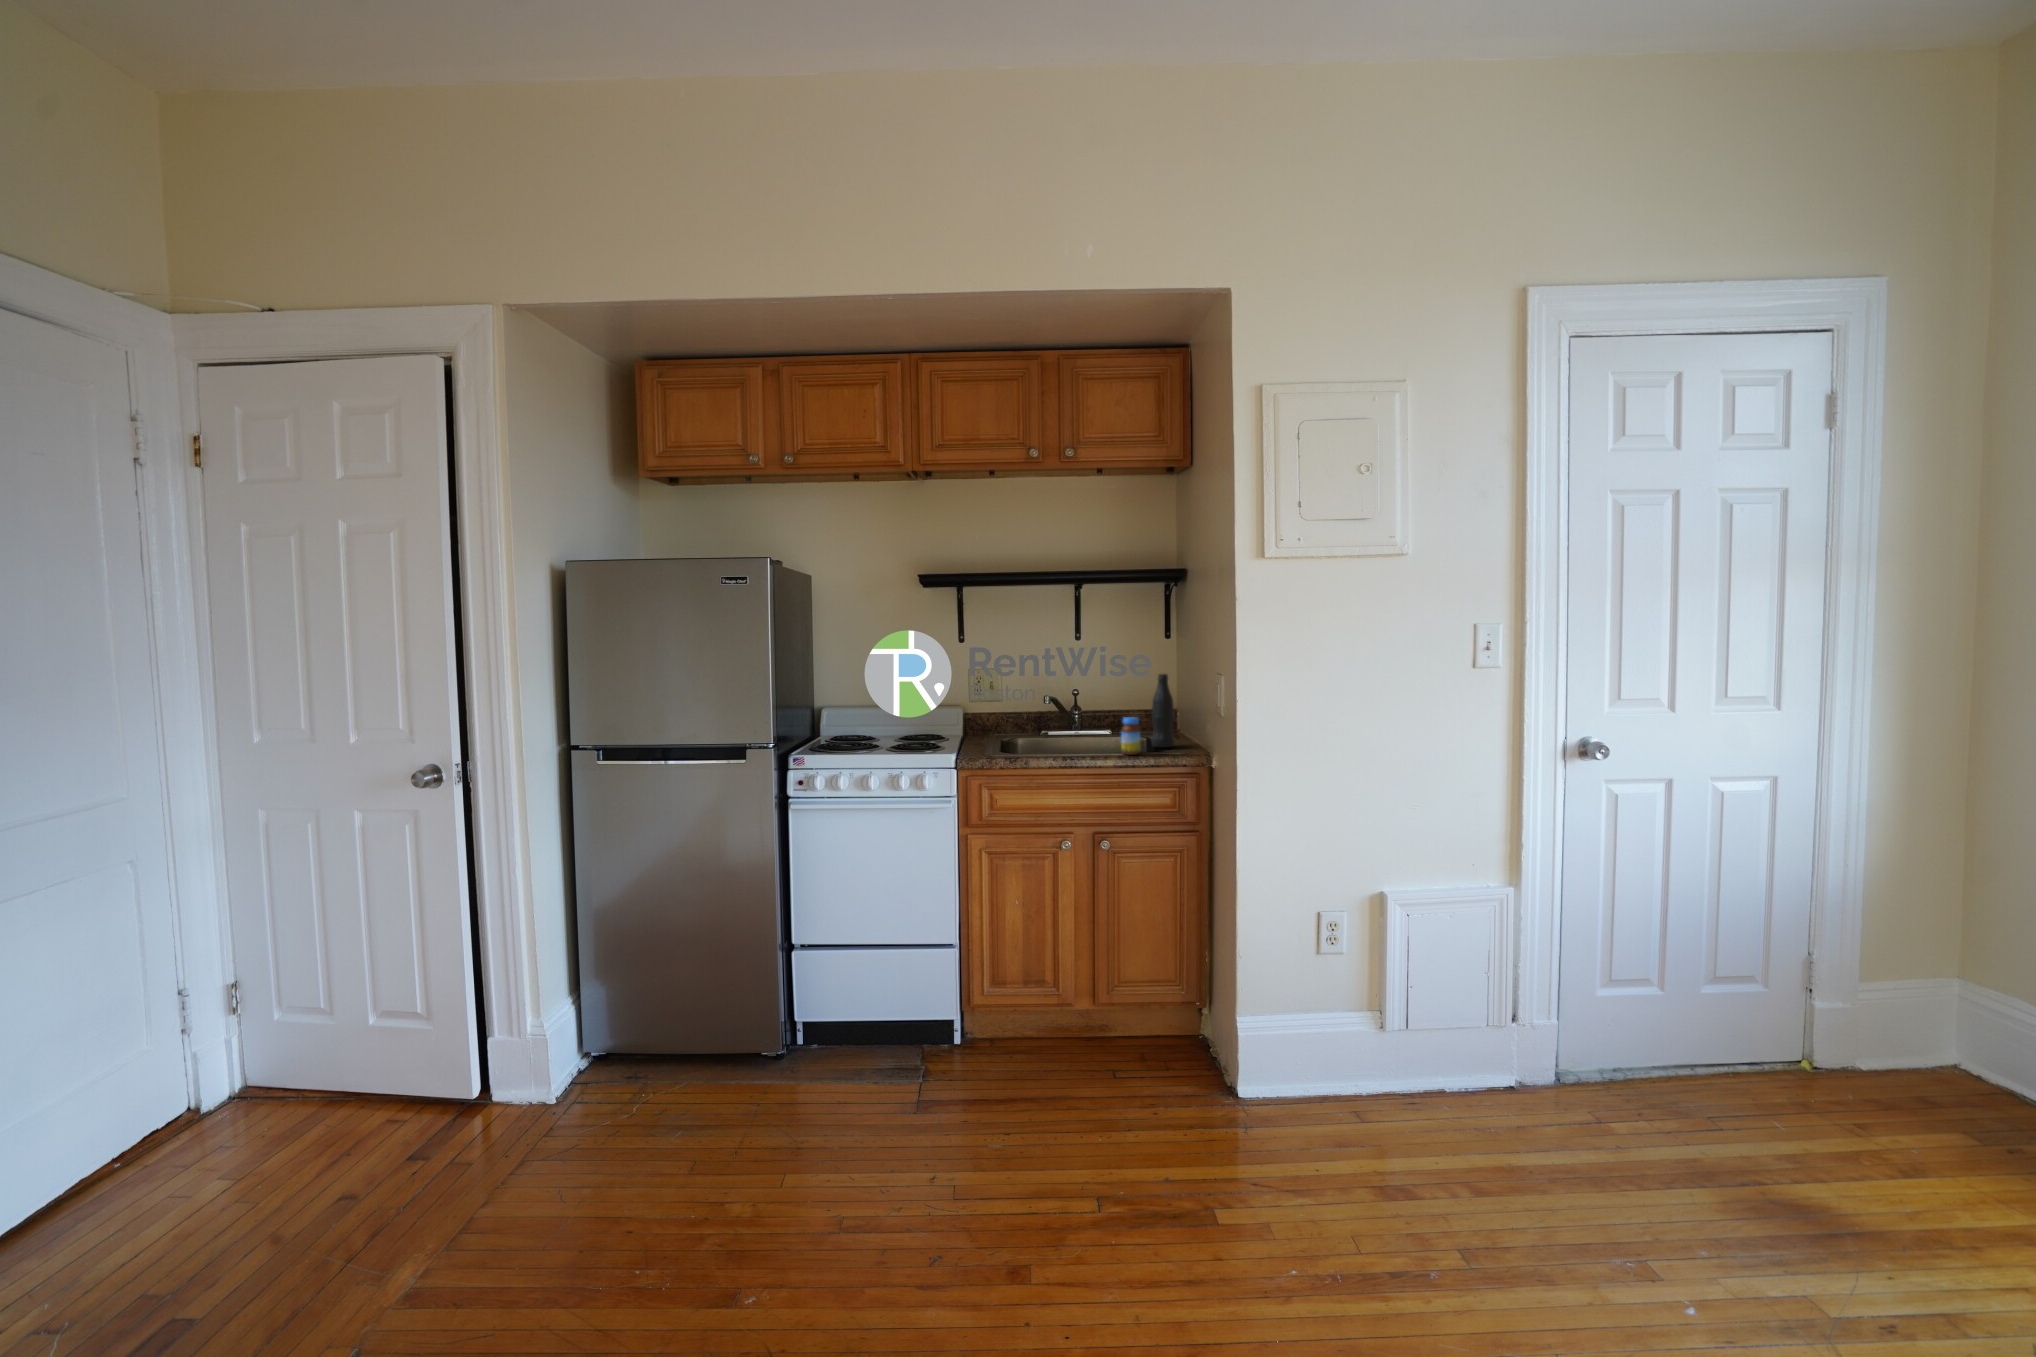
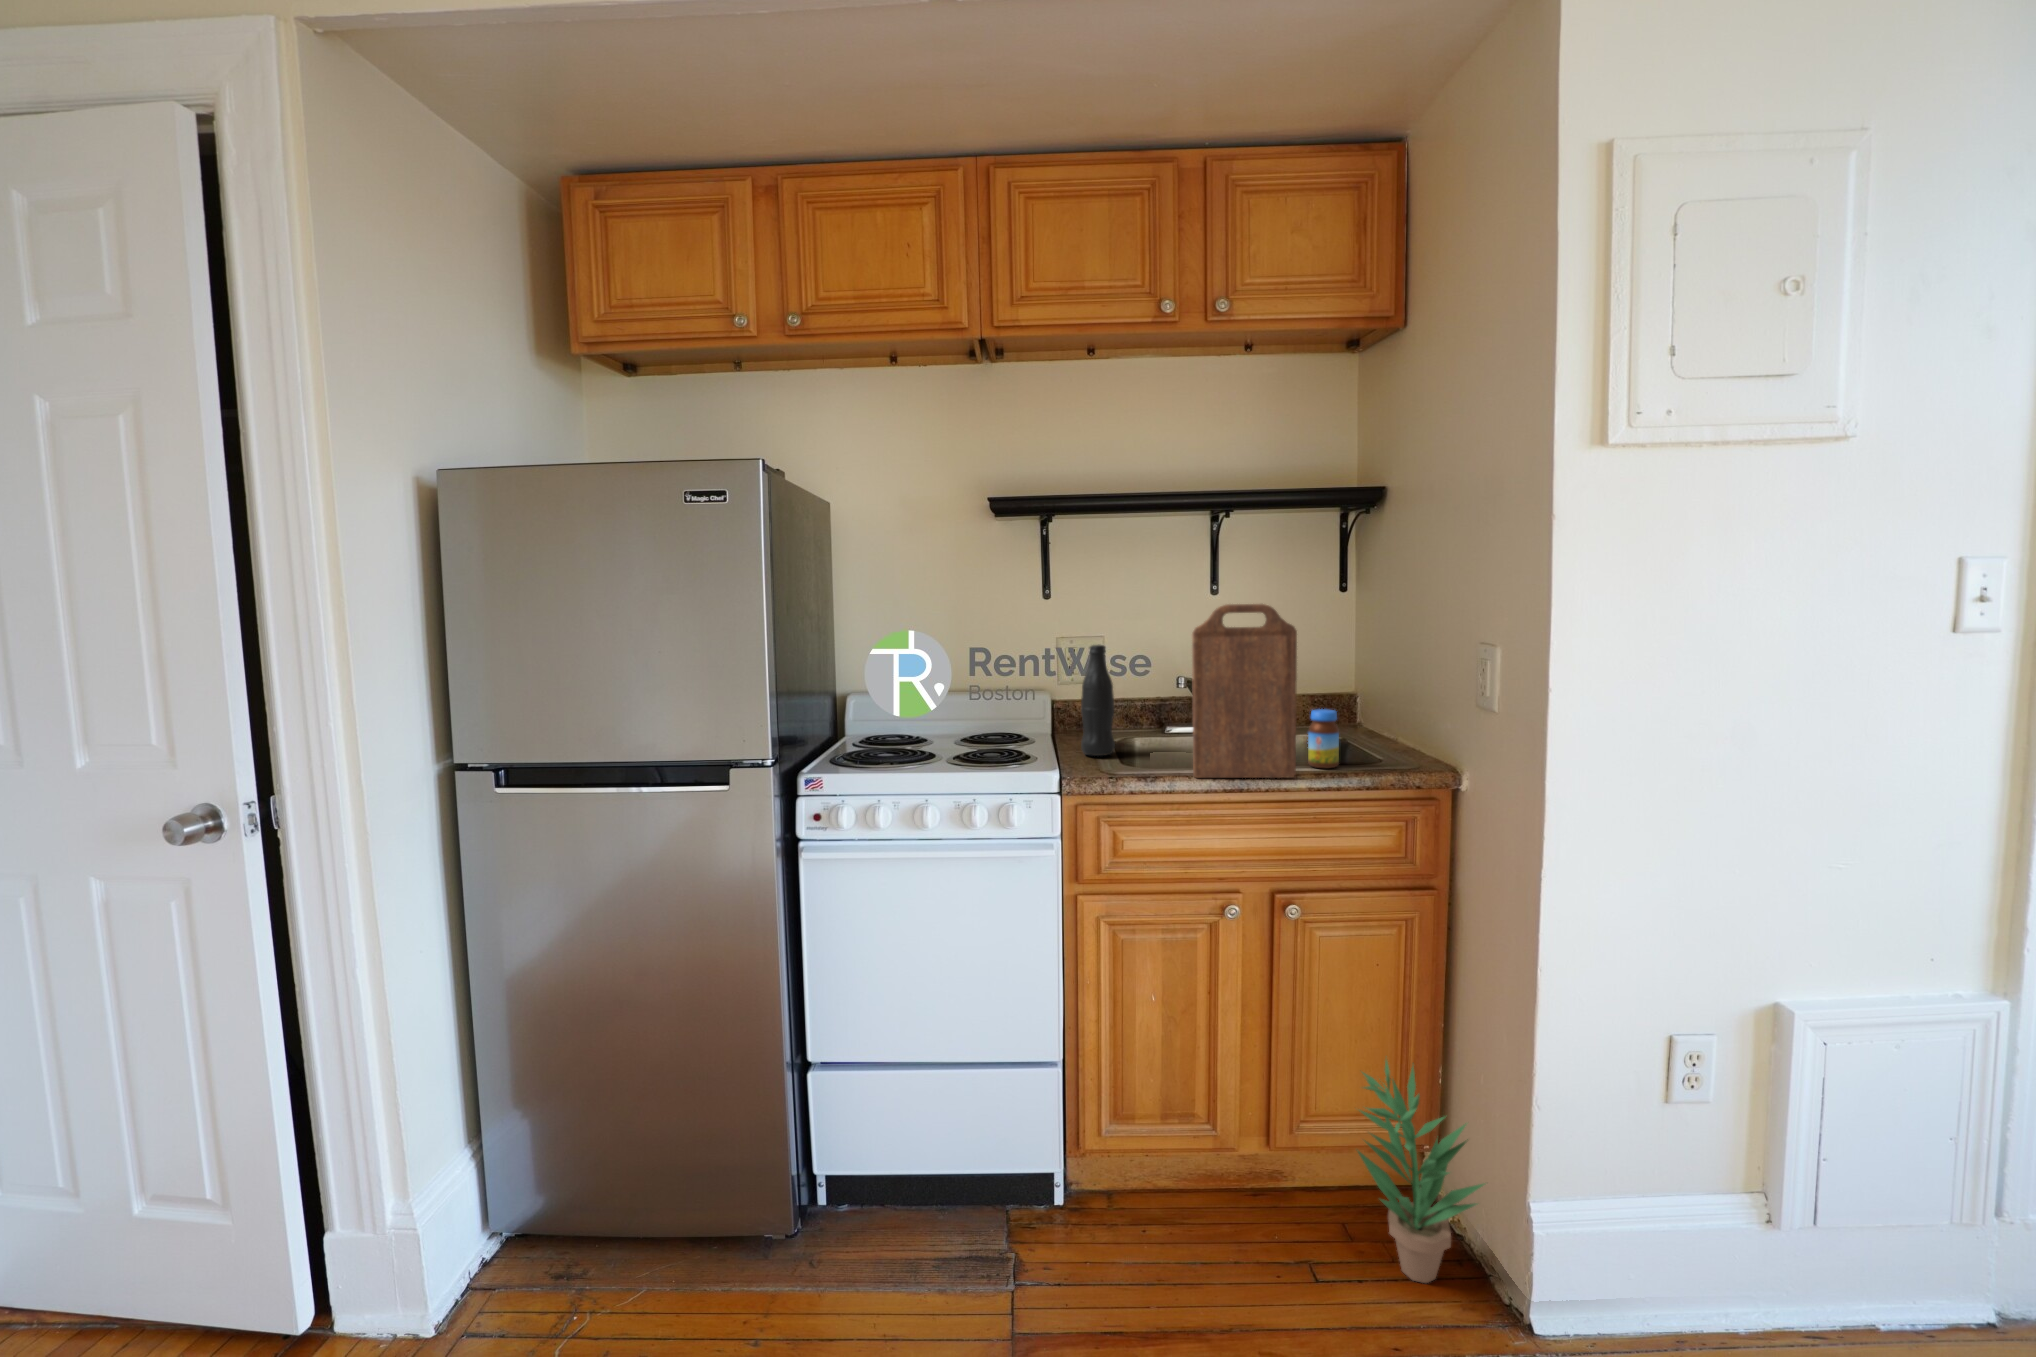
cutting board: none [1042,649,1107,760] -> present [1192,604,1297,778]
bottle: present [1151,674,1174,747] -> present [1081,645,1115,756]
potted plant: none [1136,933,1213,1074] -> present [1358,1060,1484,1283]

